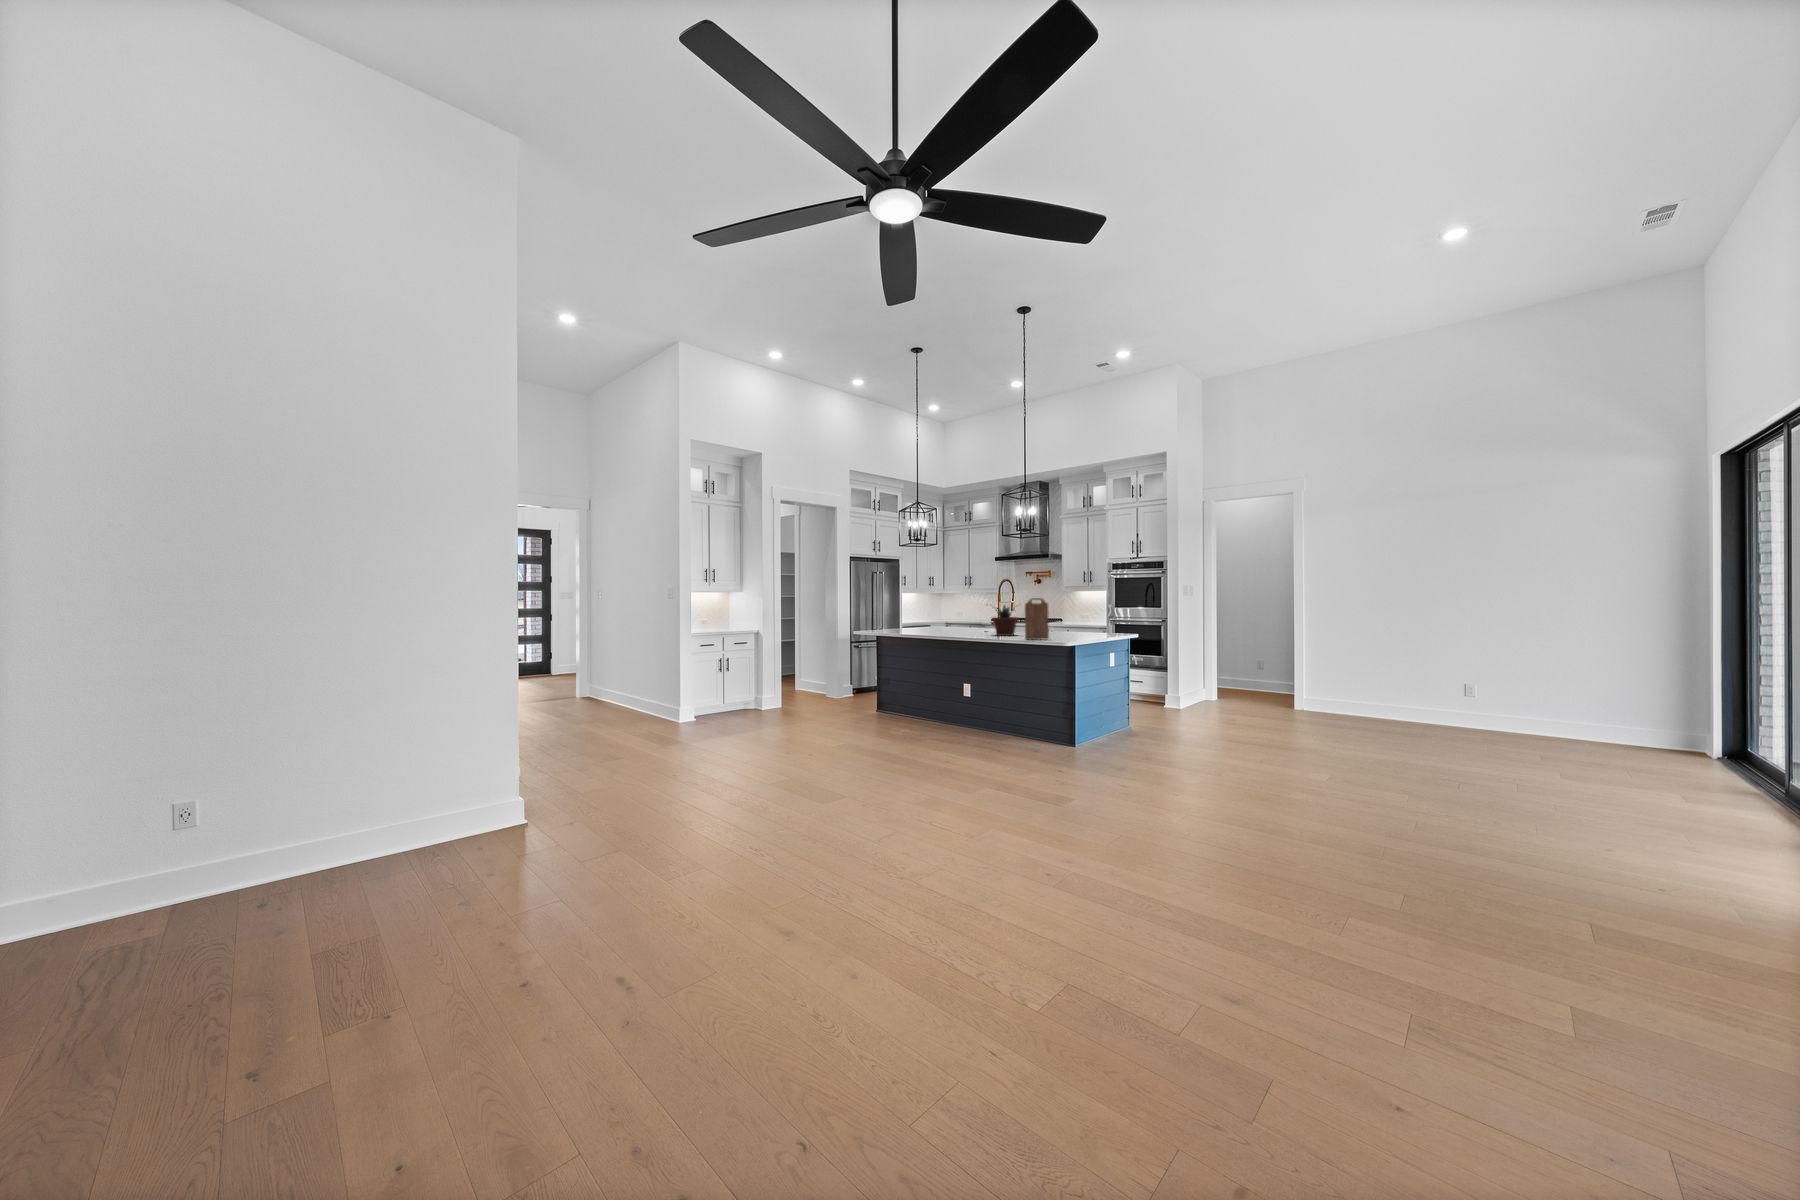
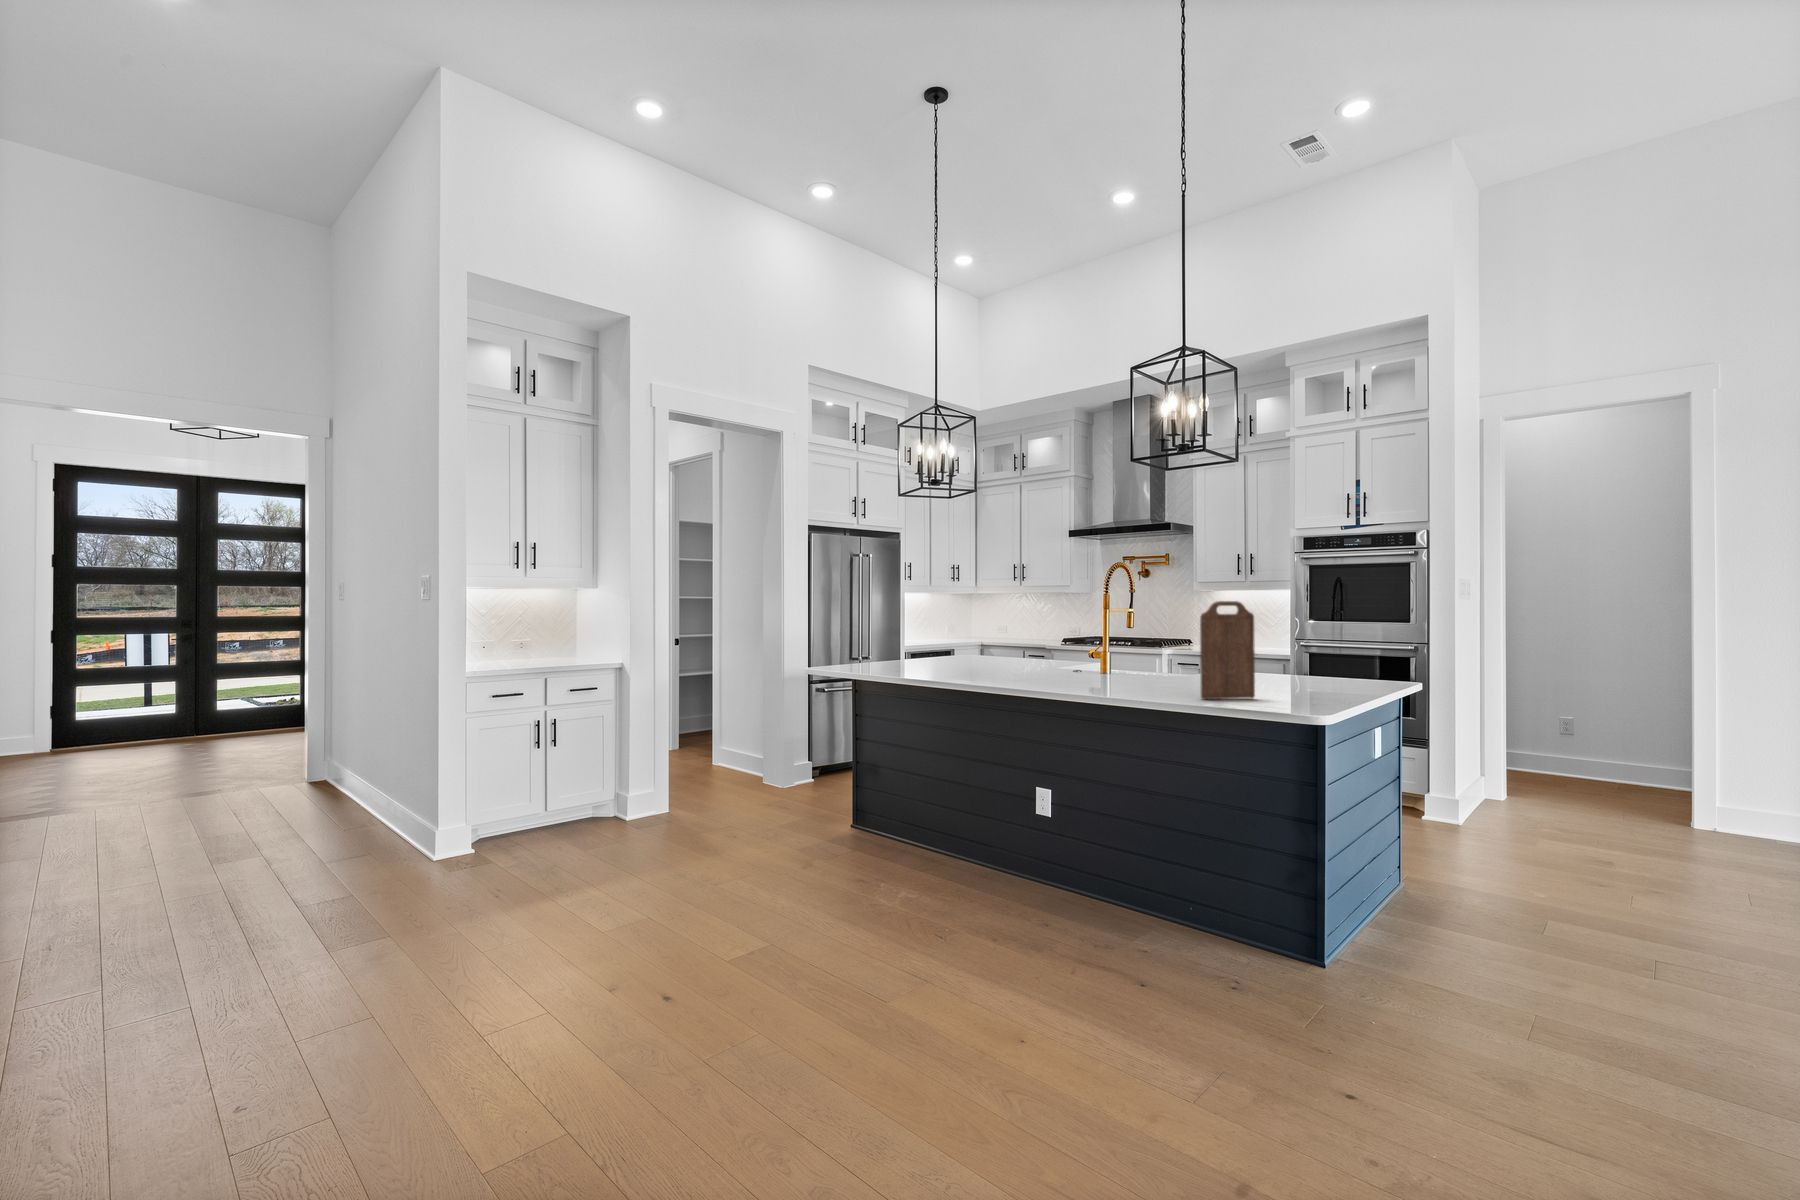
potted plant: present [992,605,1019,636] -> none [1085,615,1163,683]

